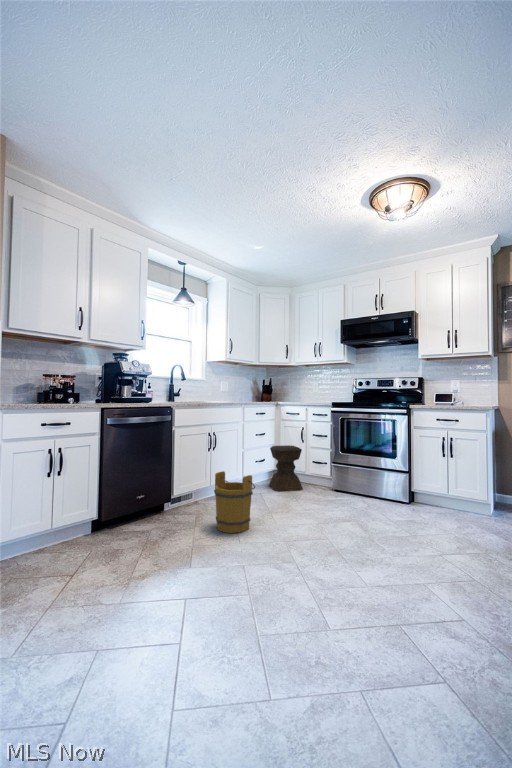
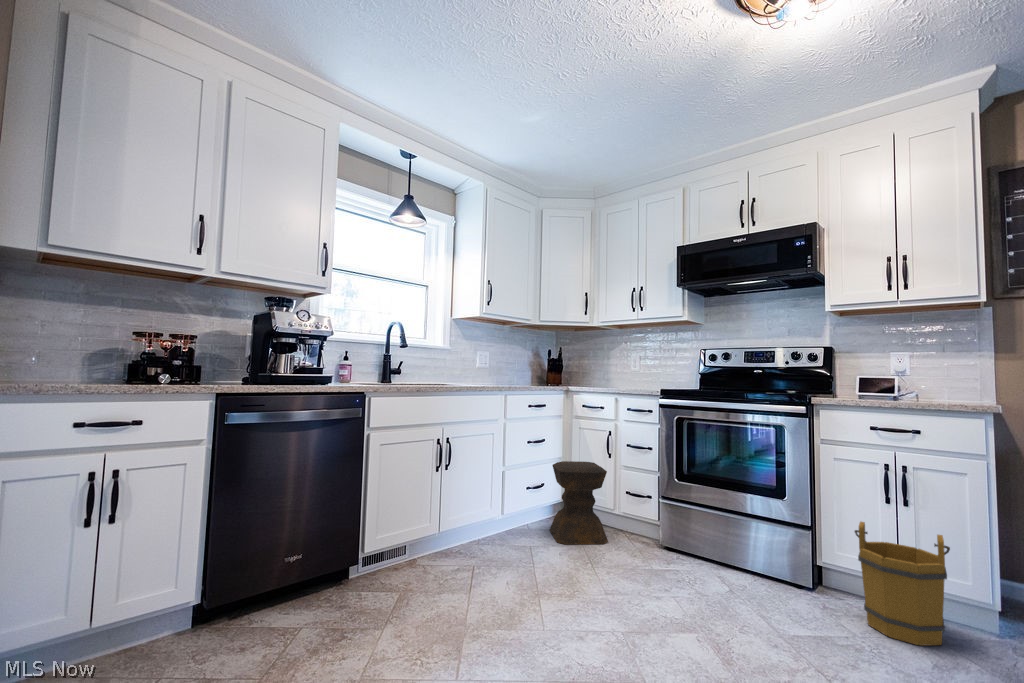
bucket: present [214,471,255,533] -> present [855,522,950,646]

